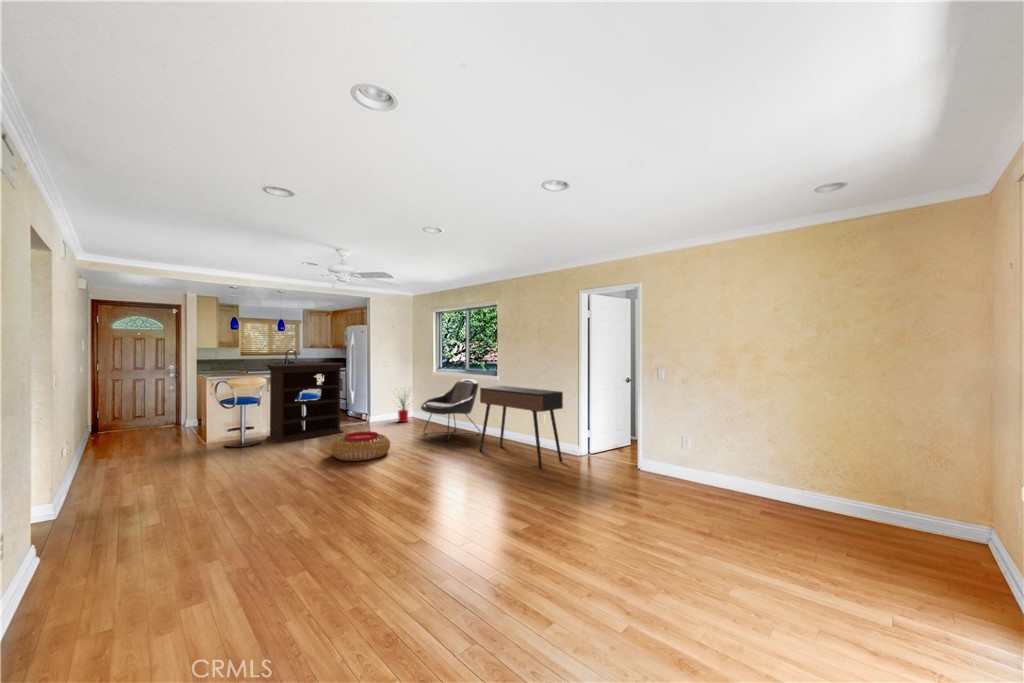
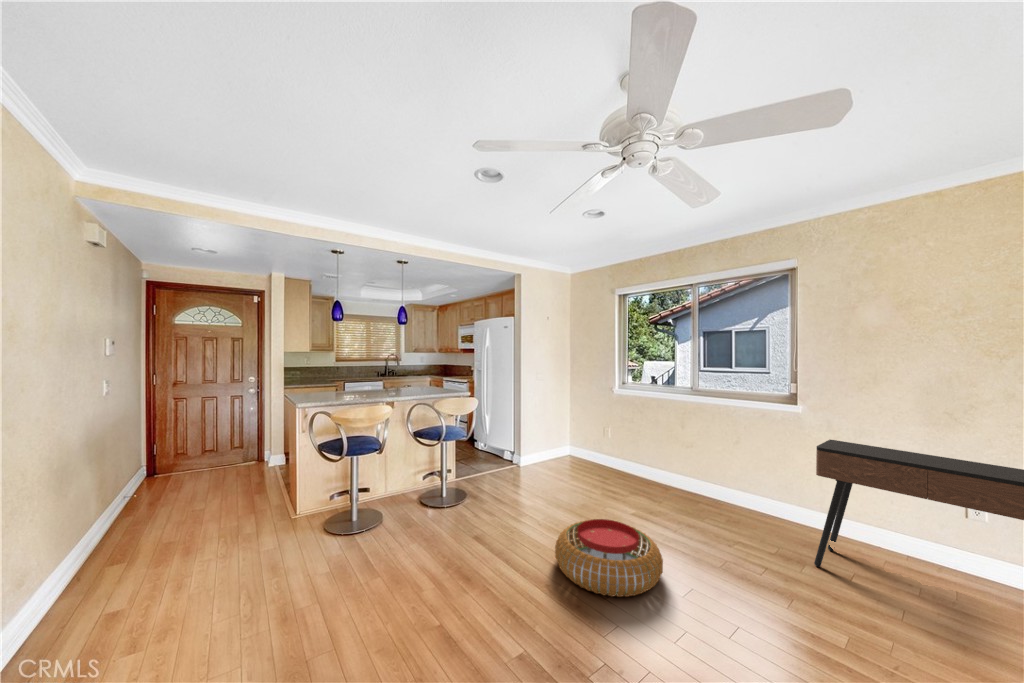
bookshelf: present [265,363,345,443] -> none [400,380,511,518]
lounge chair: present [421,379,480,440] -> none [635,412,737,524]
house plant: present [398,395,408,422] -> none [549,411,588,467]

